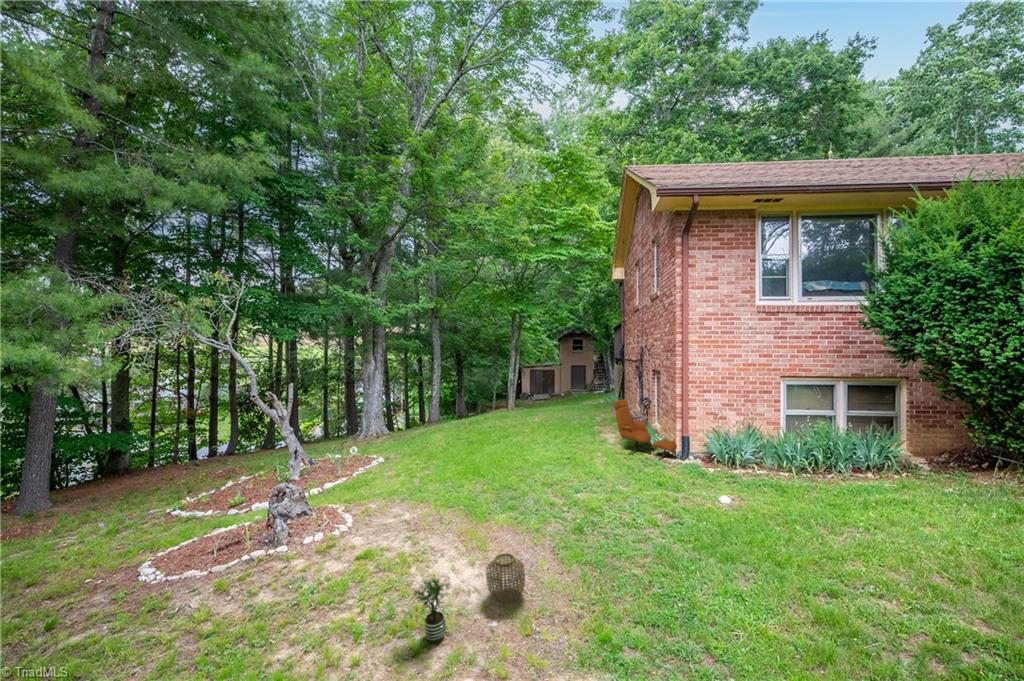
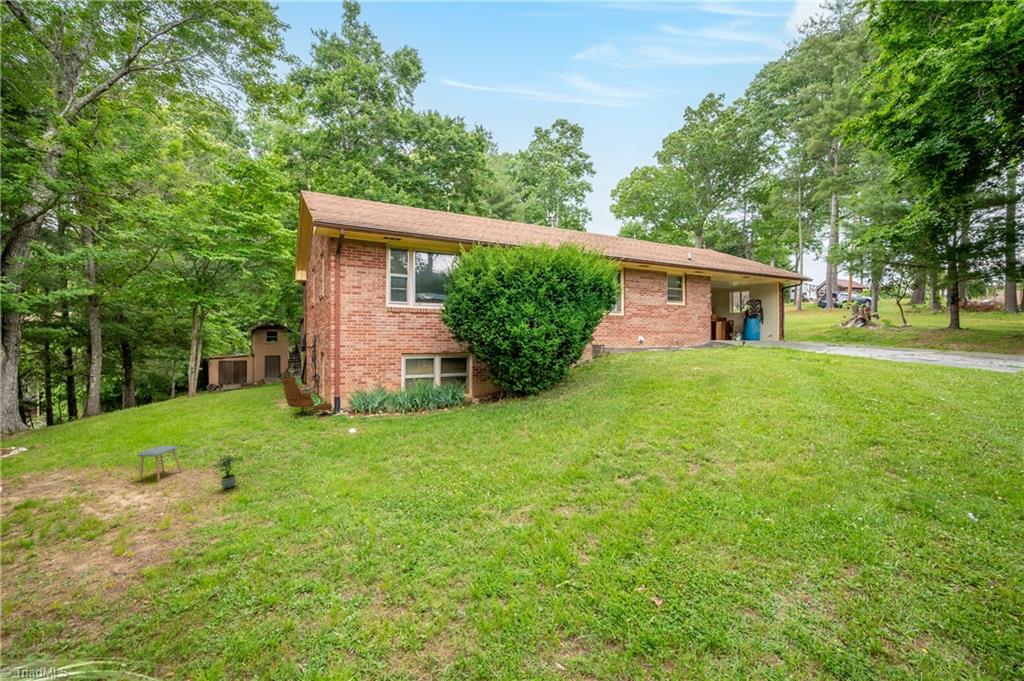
stool: none [487,477,525,524] -> present [138,446,182,482]
woven basket: present [486,553,525,604] -> none [134,486,174,522]
potted plant: present [414,576,450,643] -> present [212,455,236,489]

